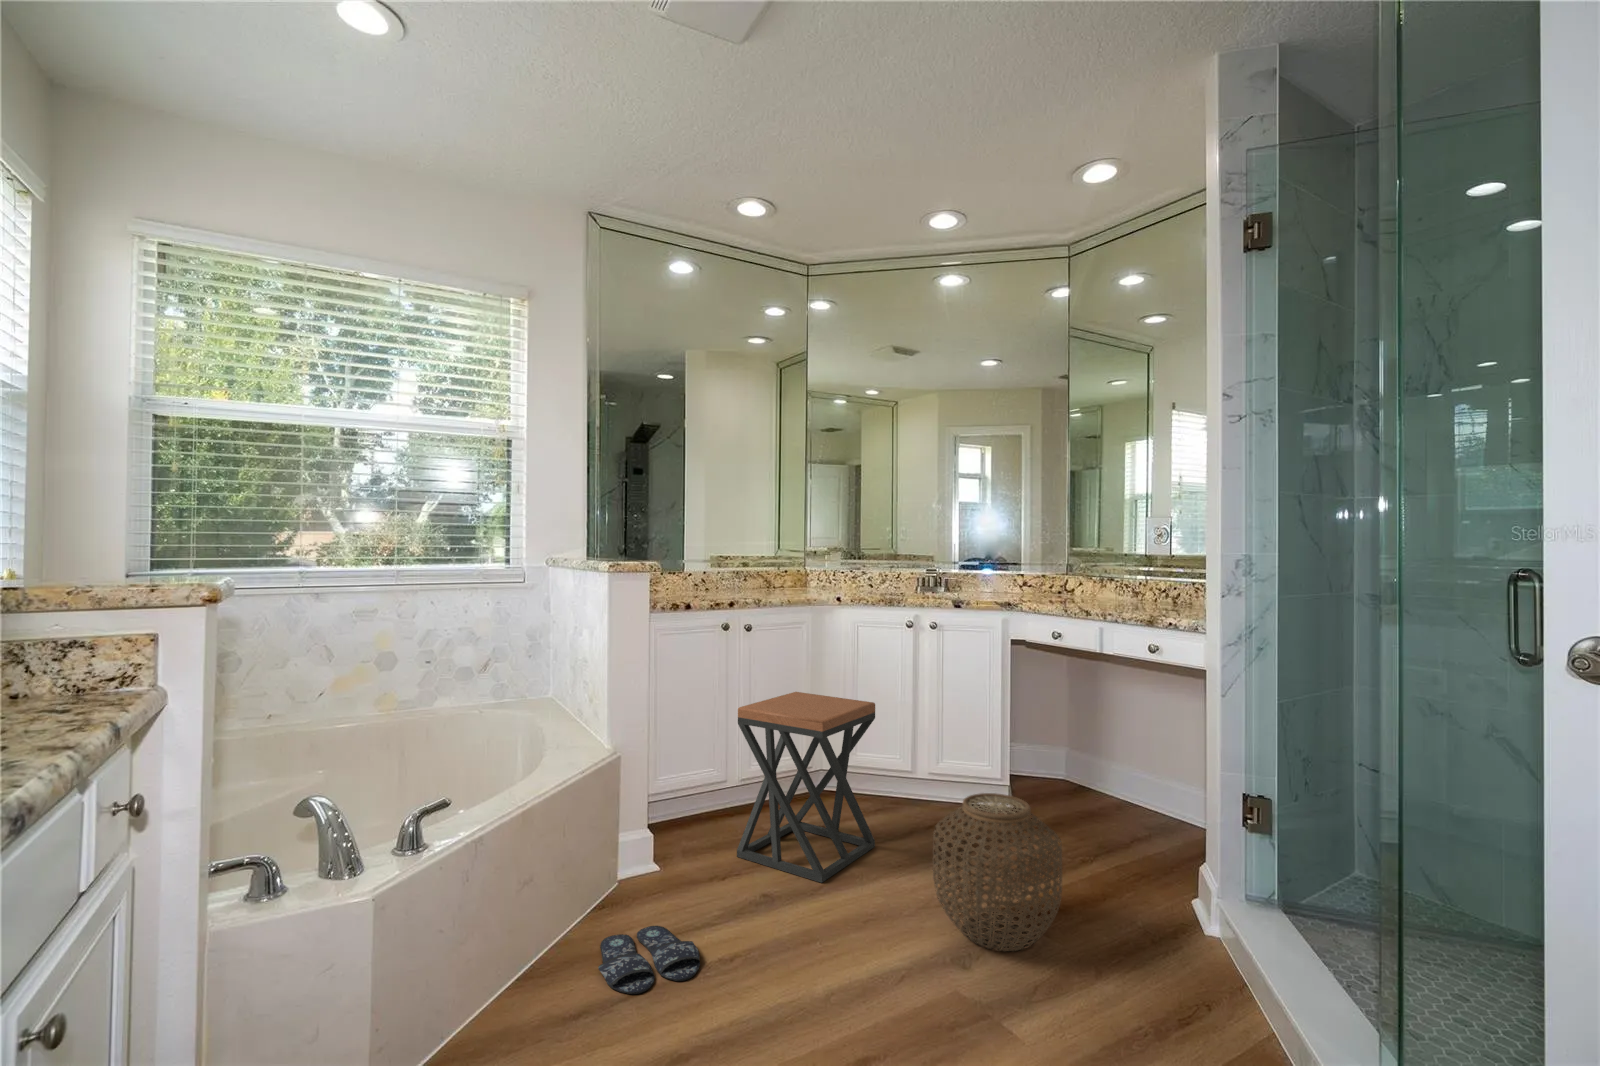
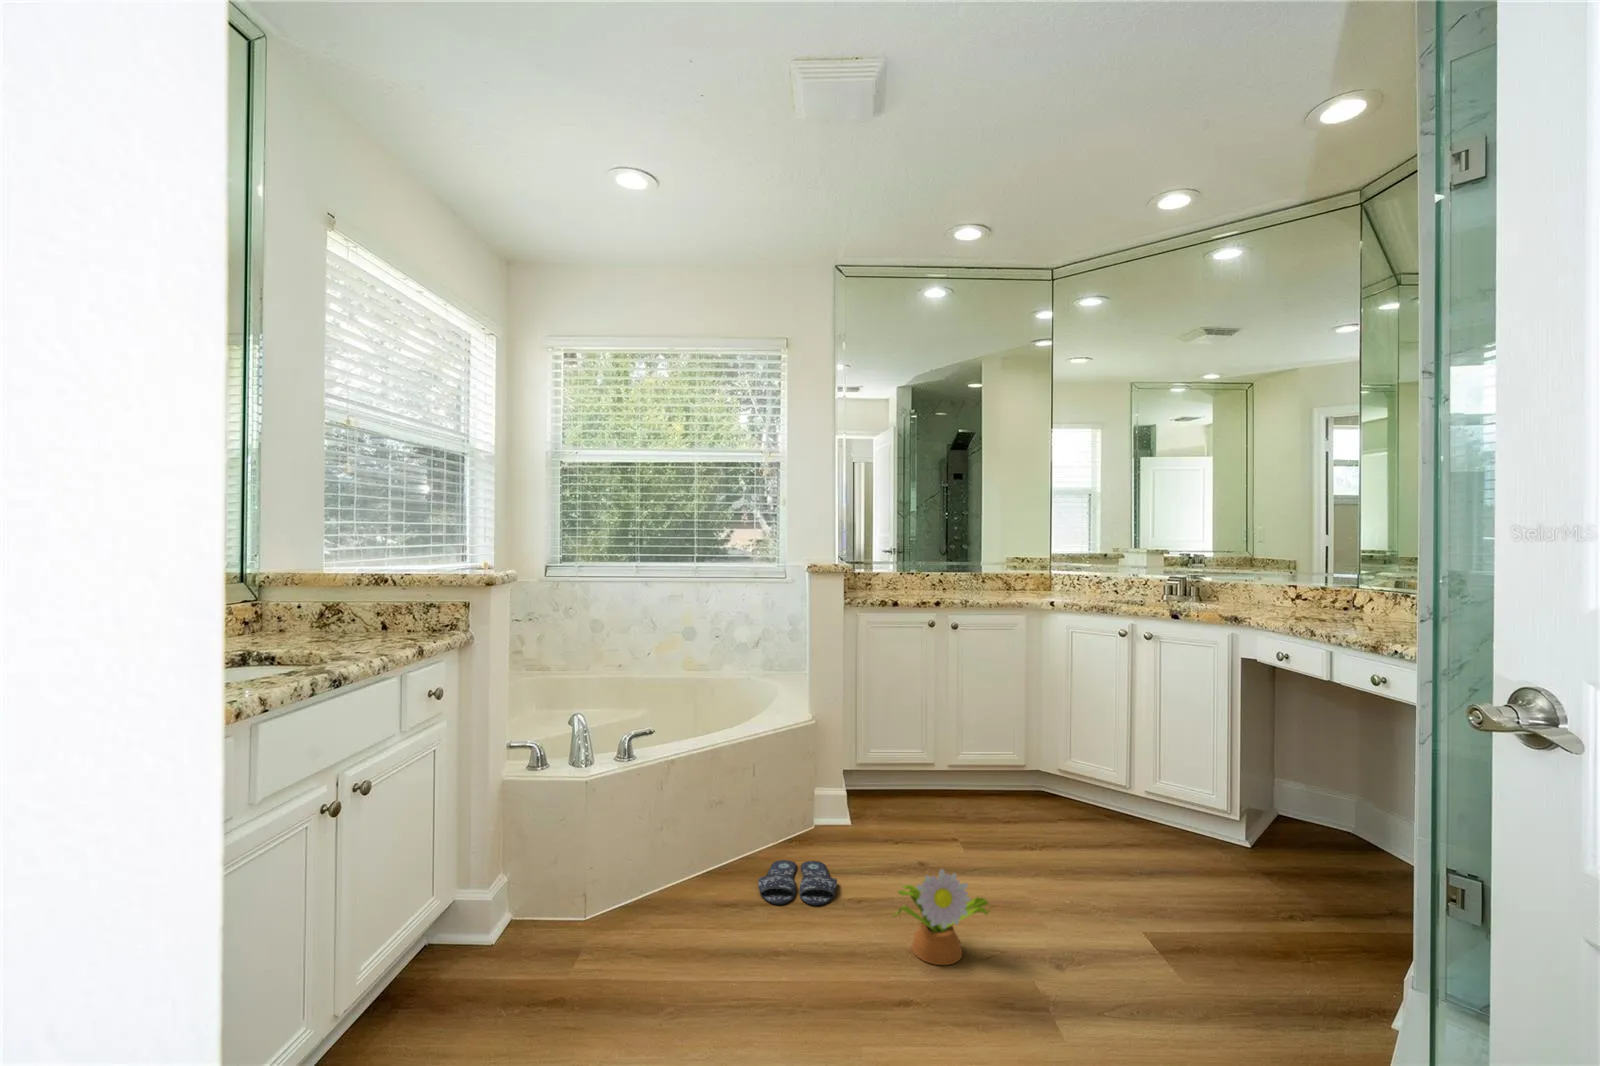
stool: present [737,692,875,883] -> none [920,688,1055,864]
woven basket: present [933,793,1062,951] -> none [1056,806,1197,972]
decorative plant: none [791,896,896,1005] -> present [893,869,990,965]

